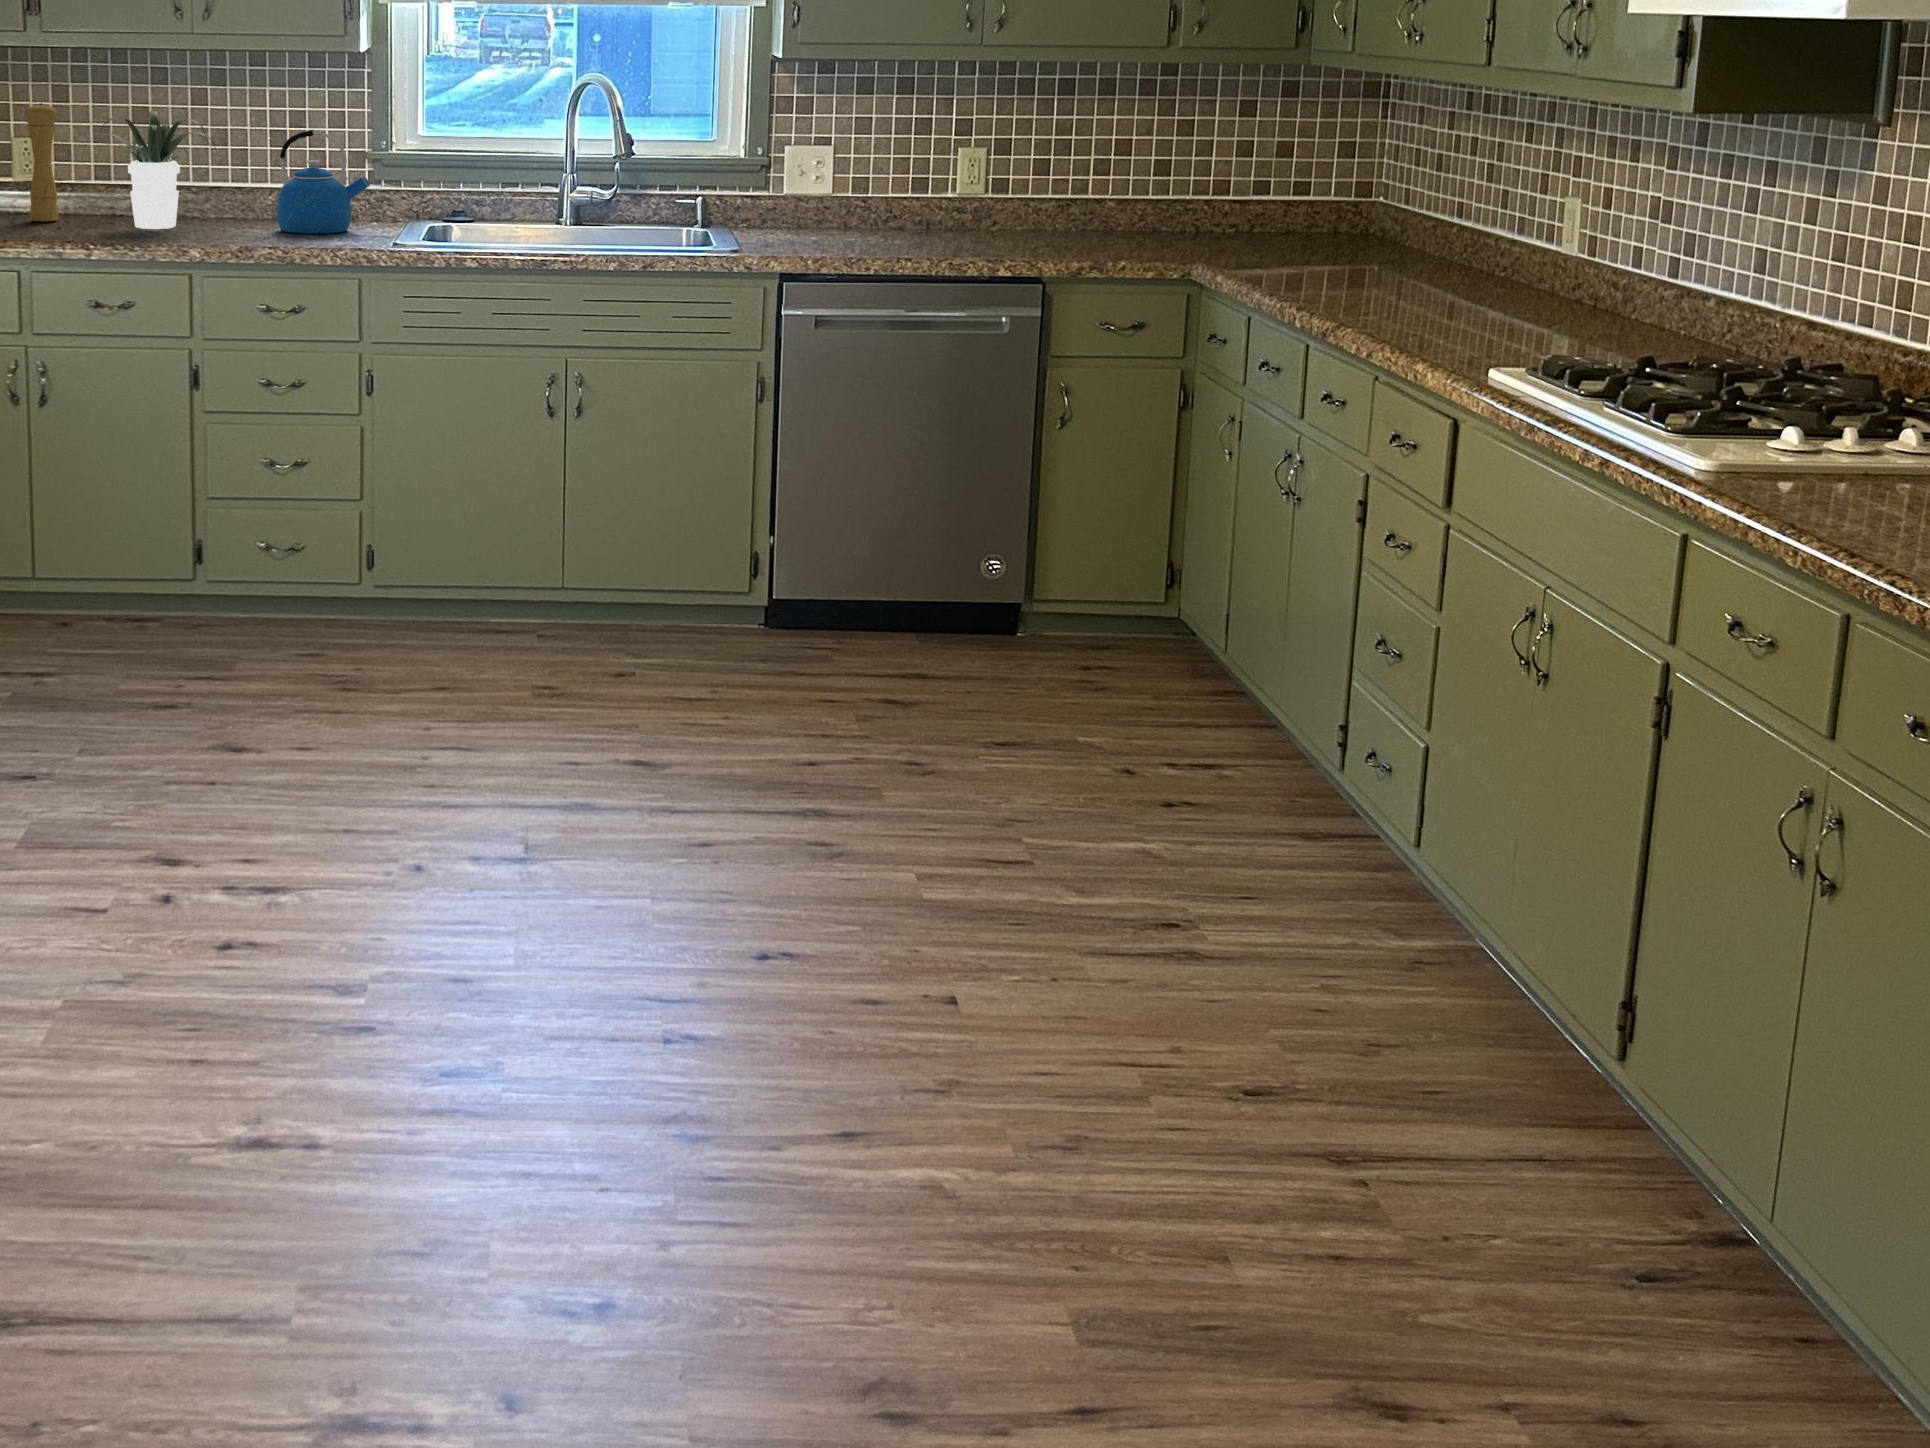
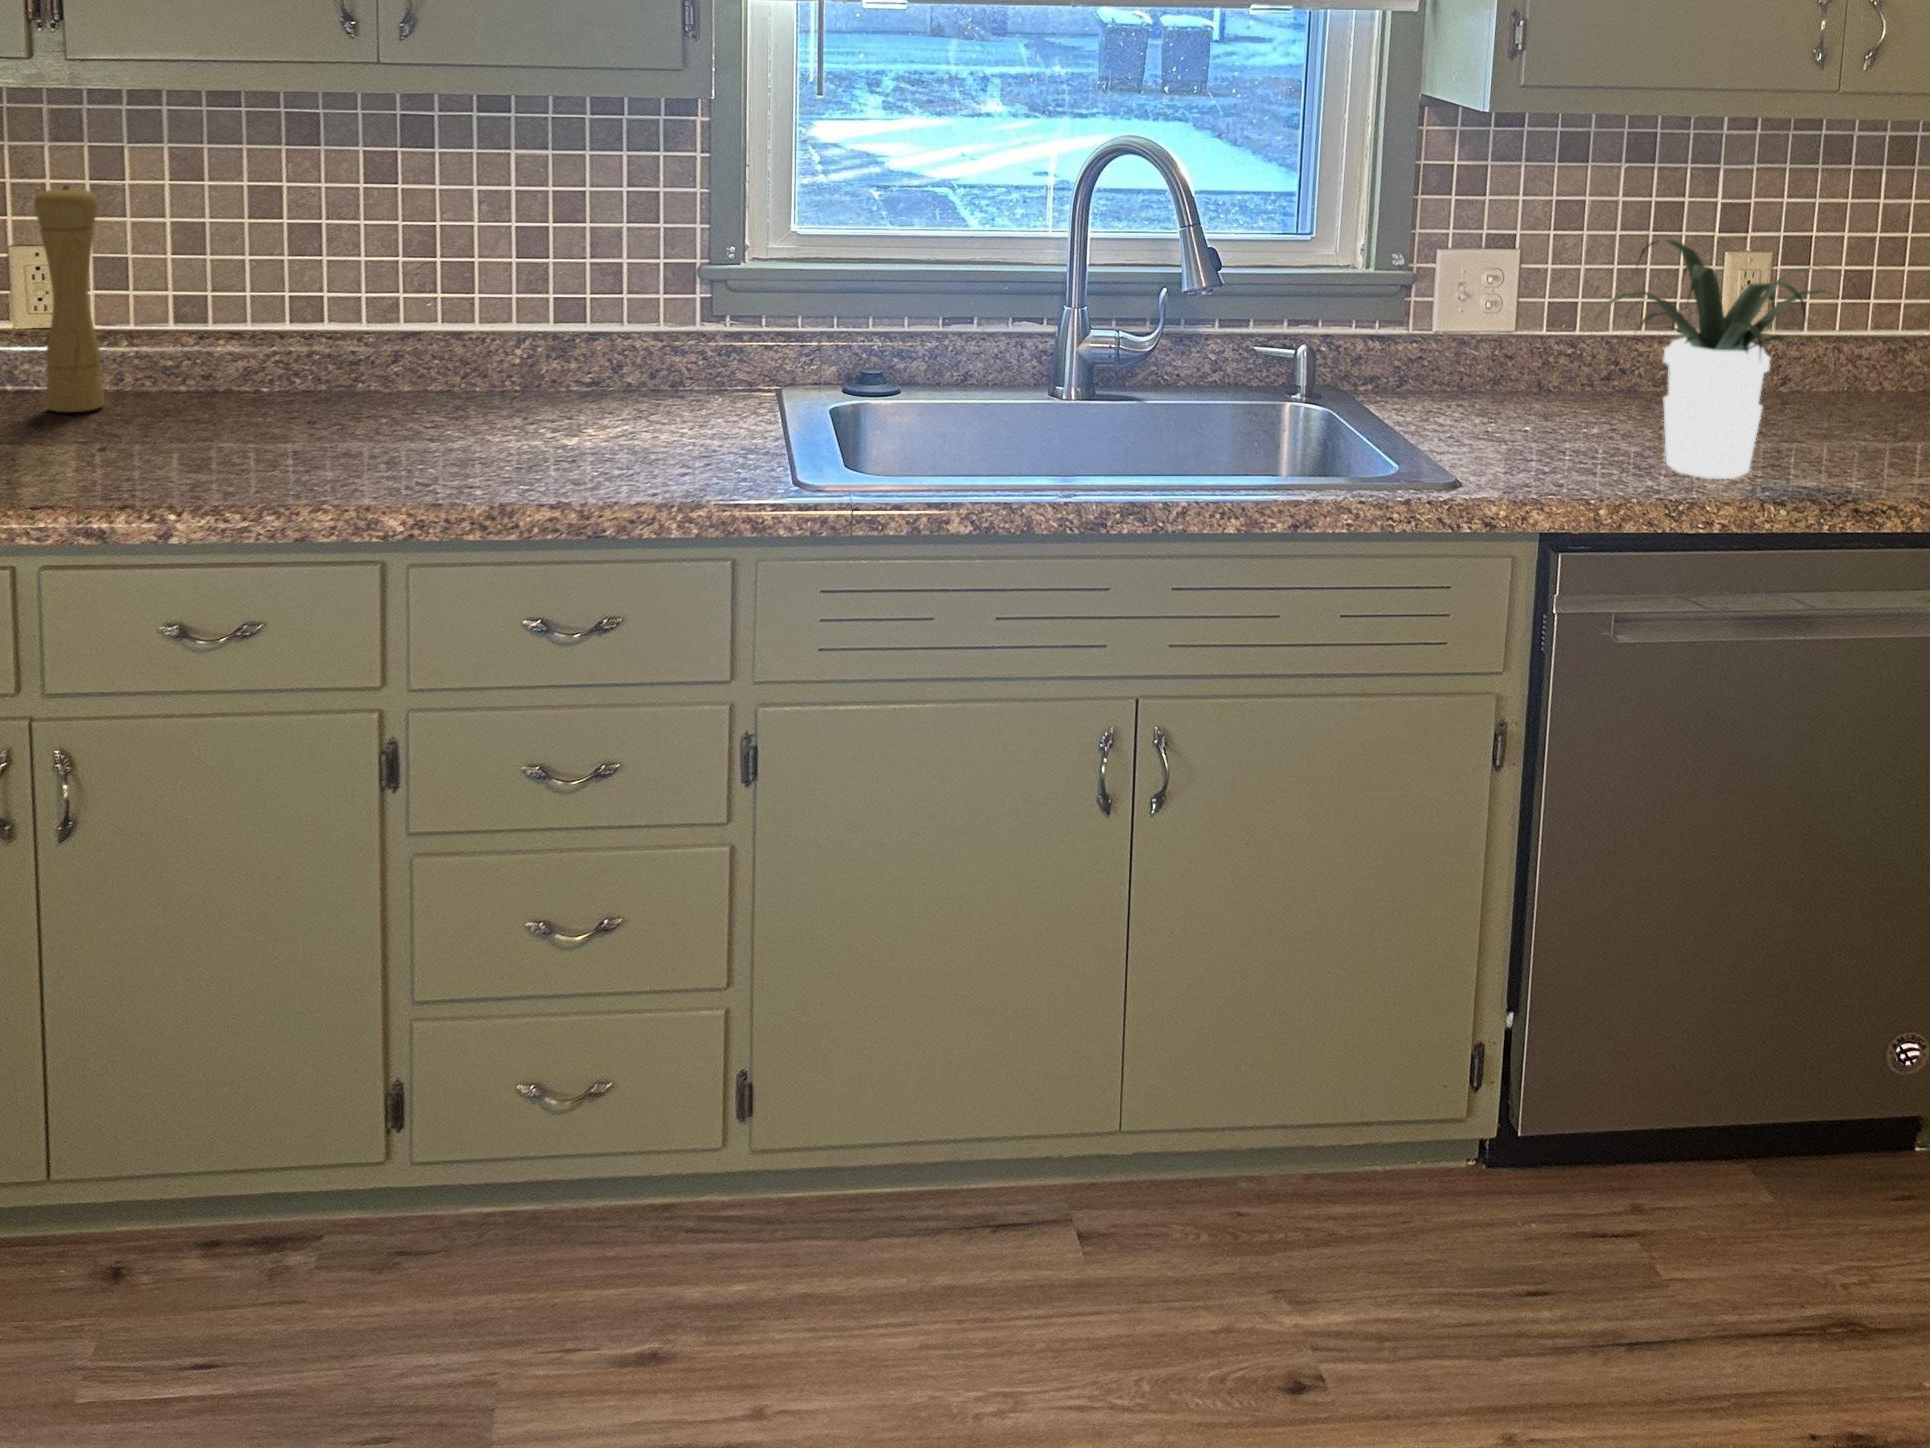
potted plant: present [83,111,217,229] -> present [1598,240,1859,479]
kettle: present [277,130,369,234] -> none [541,240,718,442]

